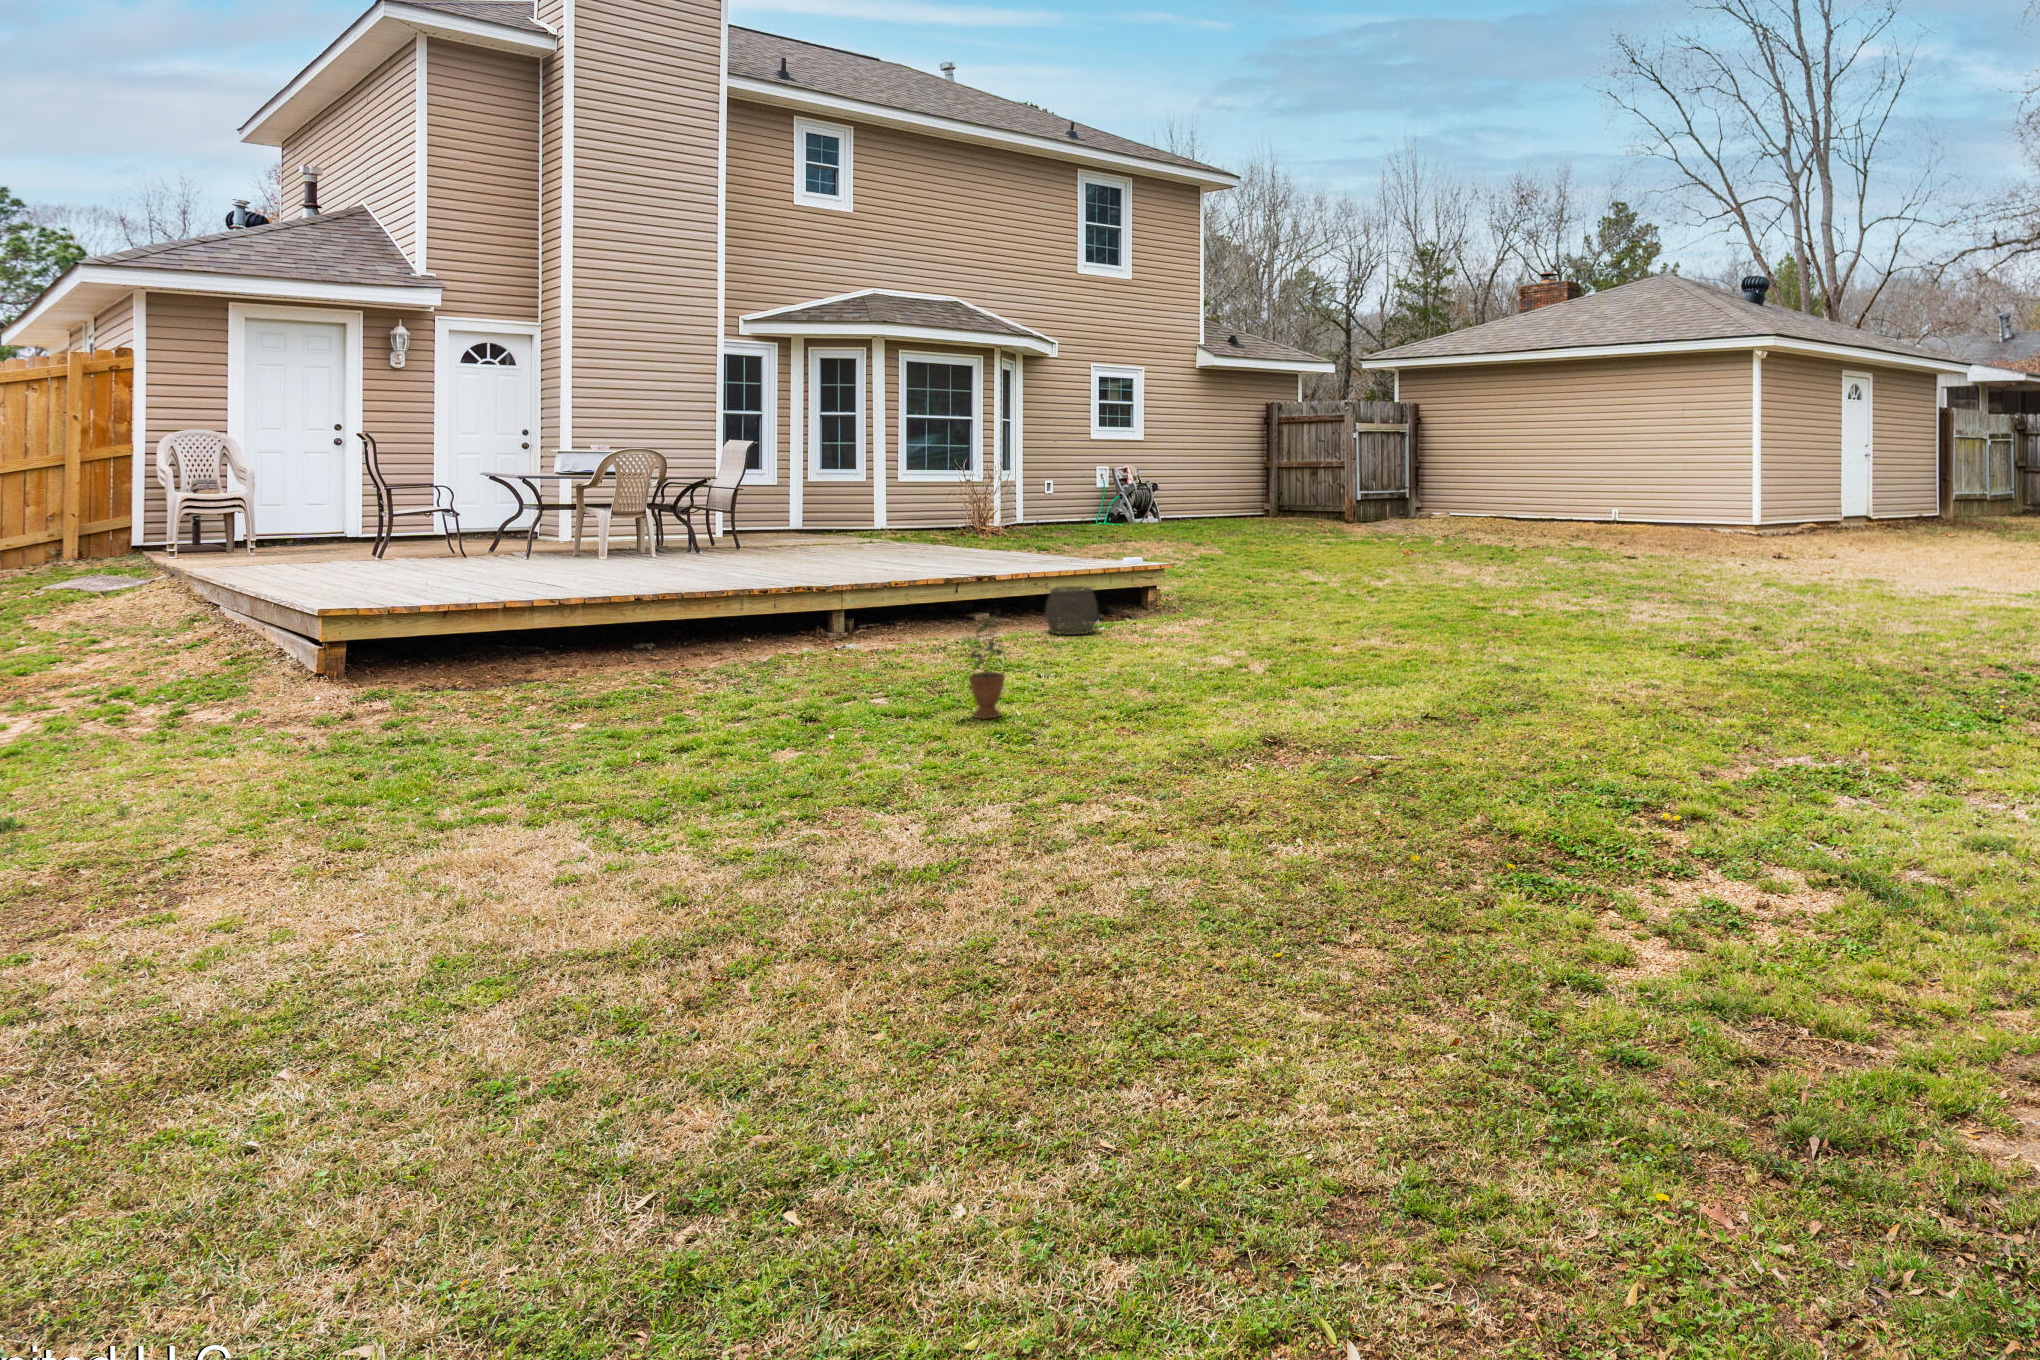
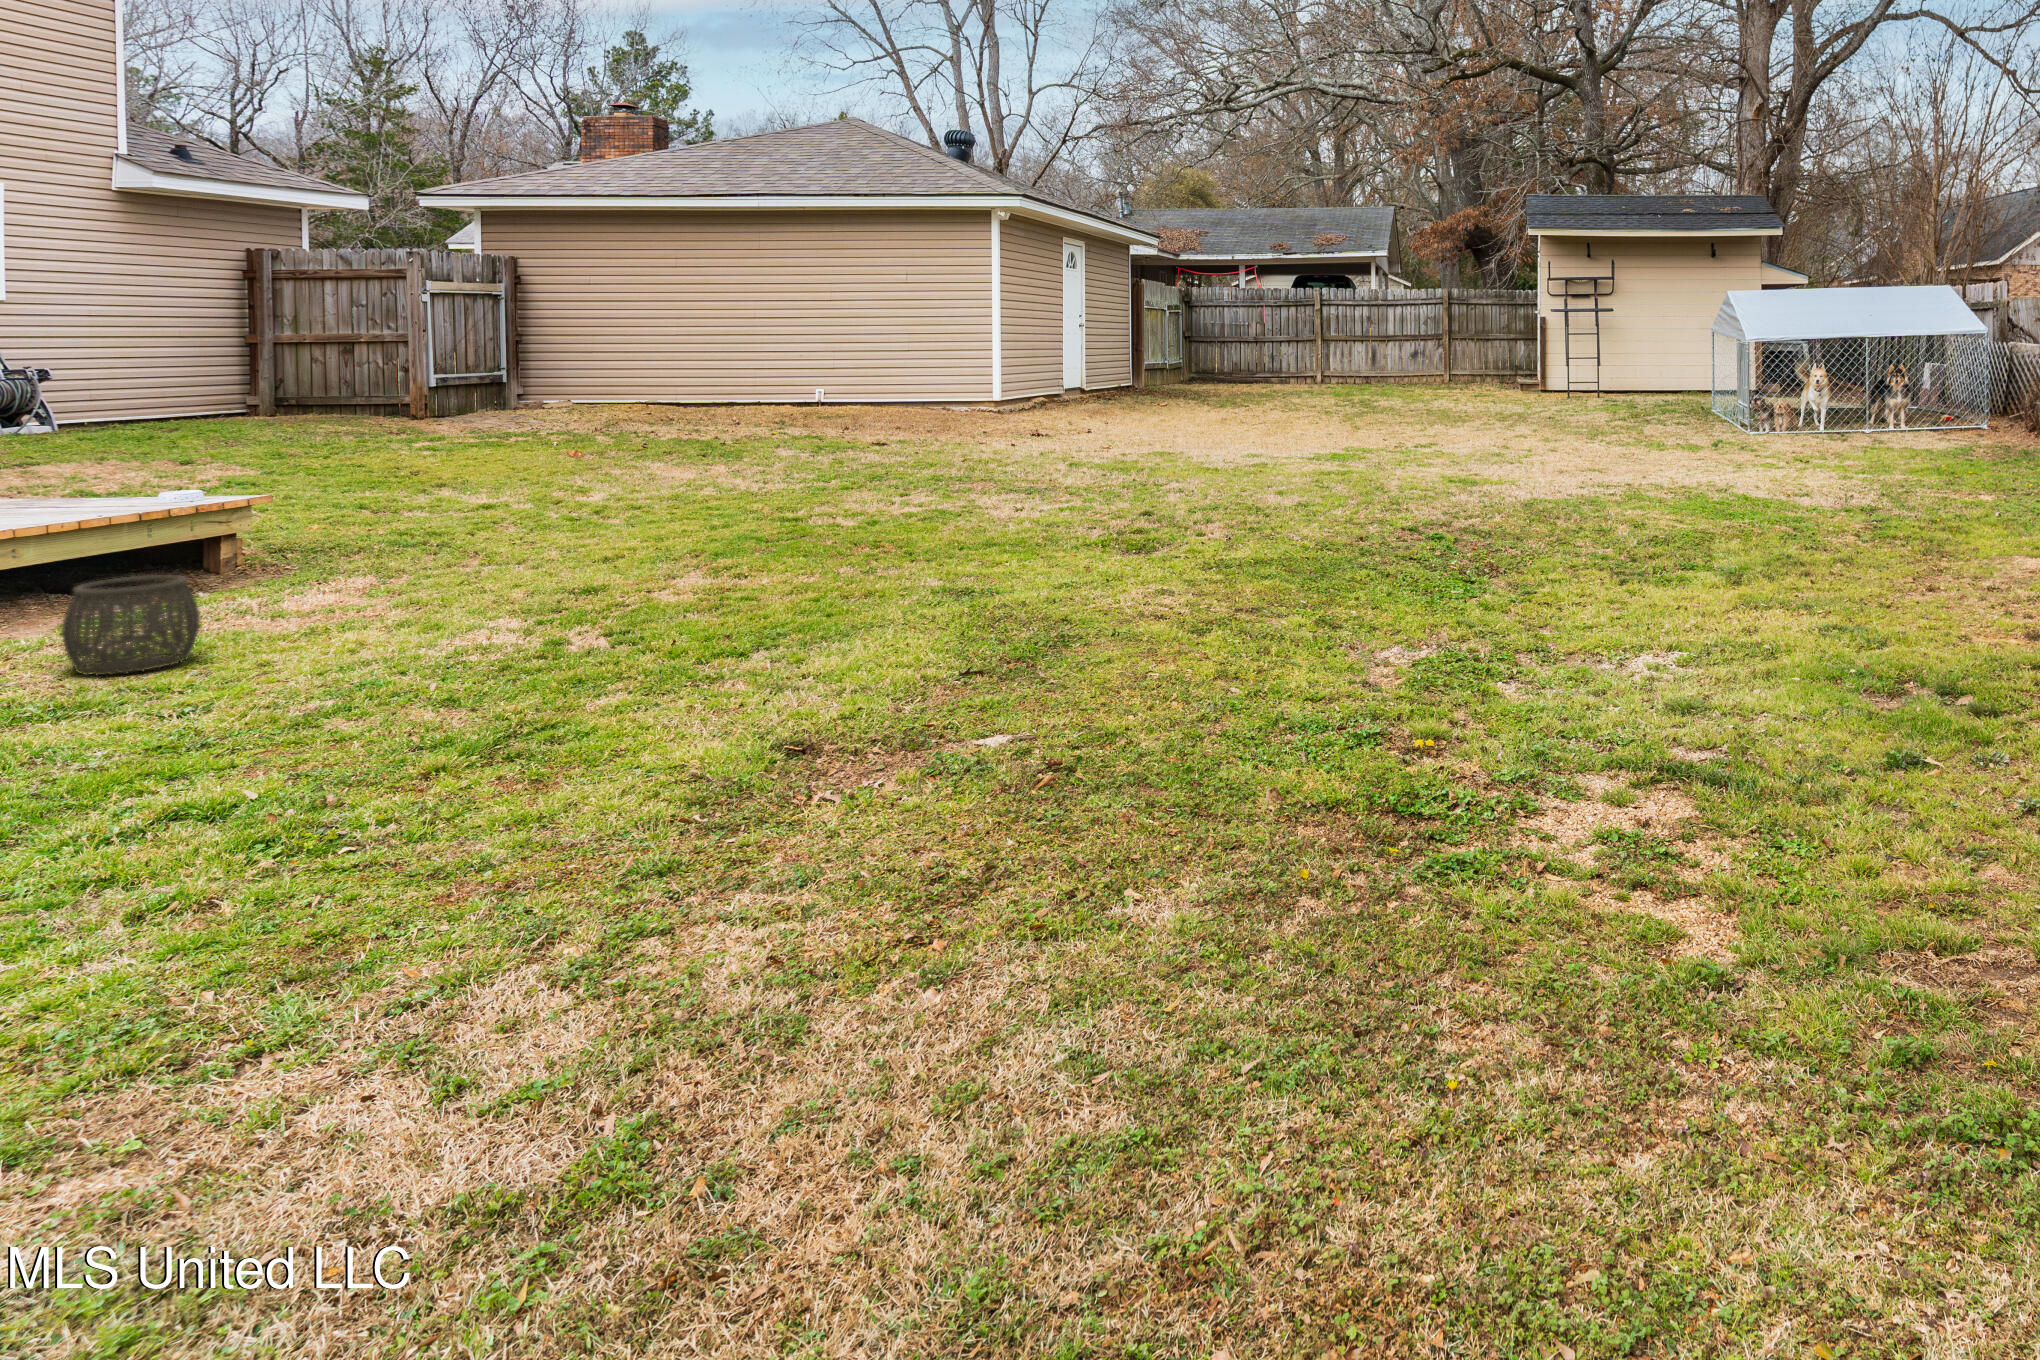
potted plant: present [961,615,1007,719] -> none [77,680,223,932]

